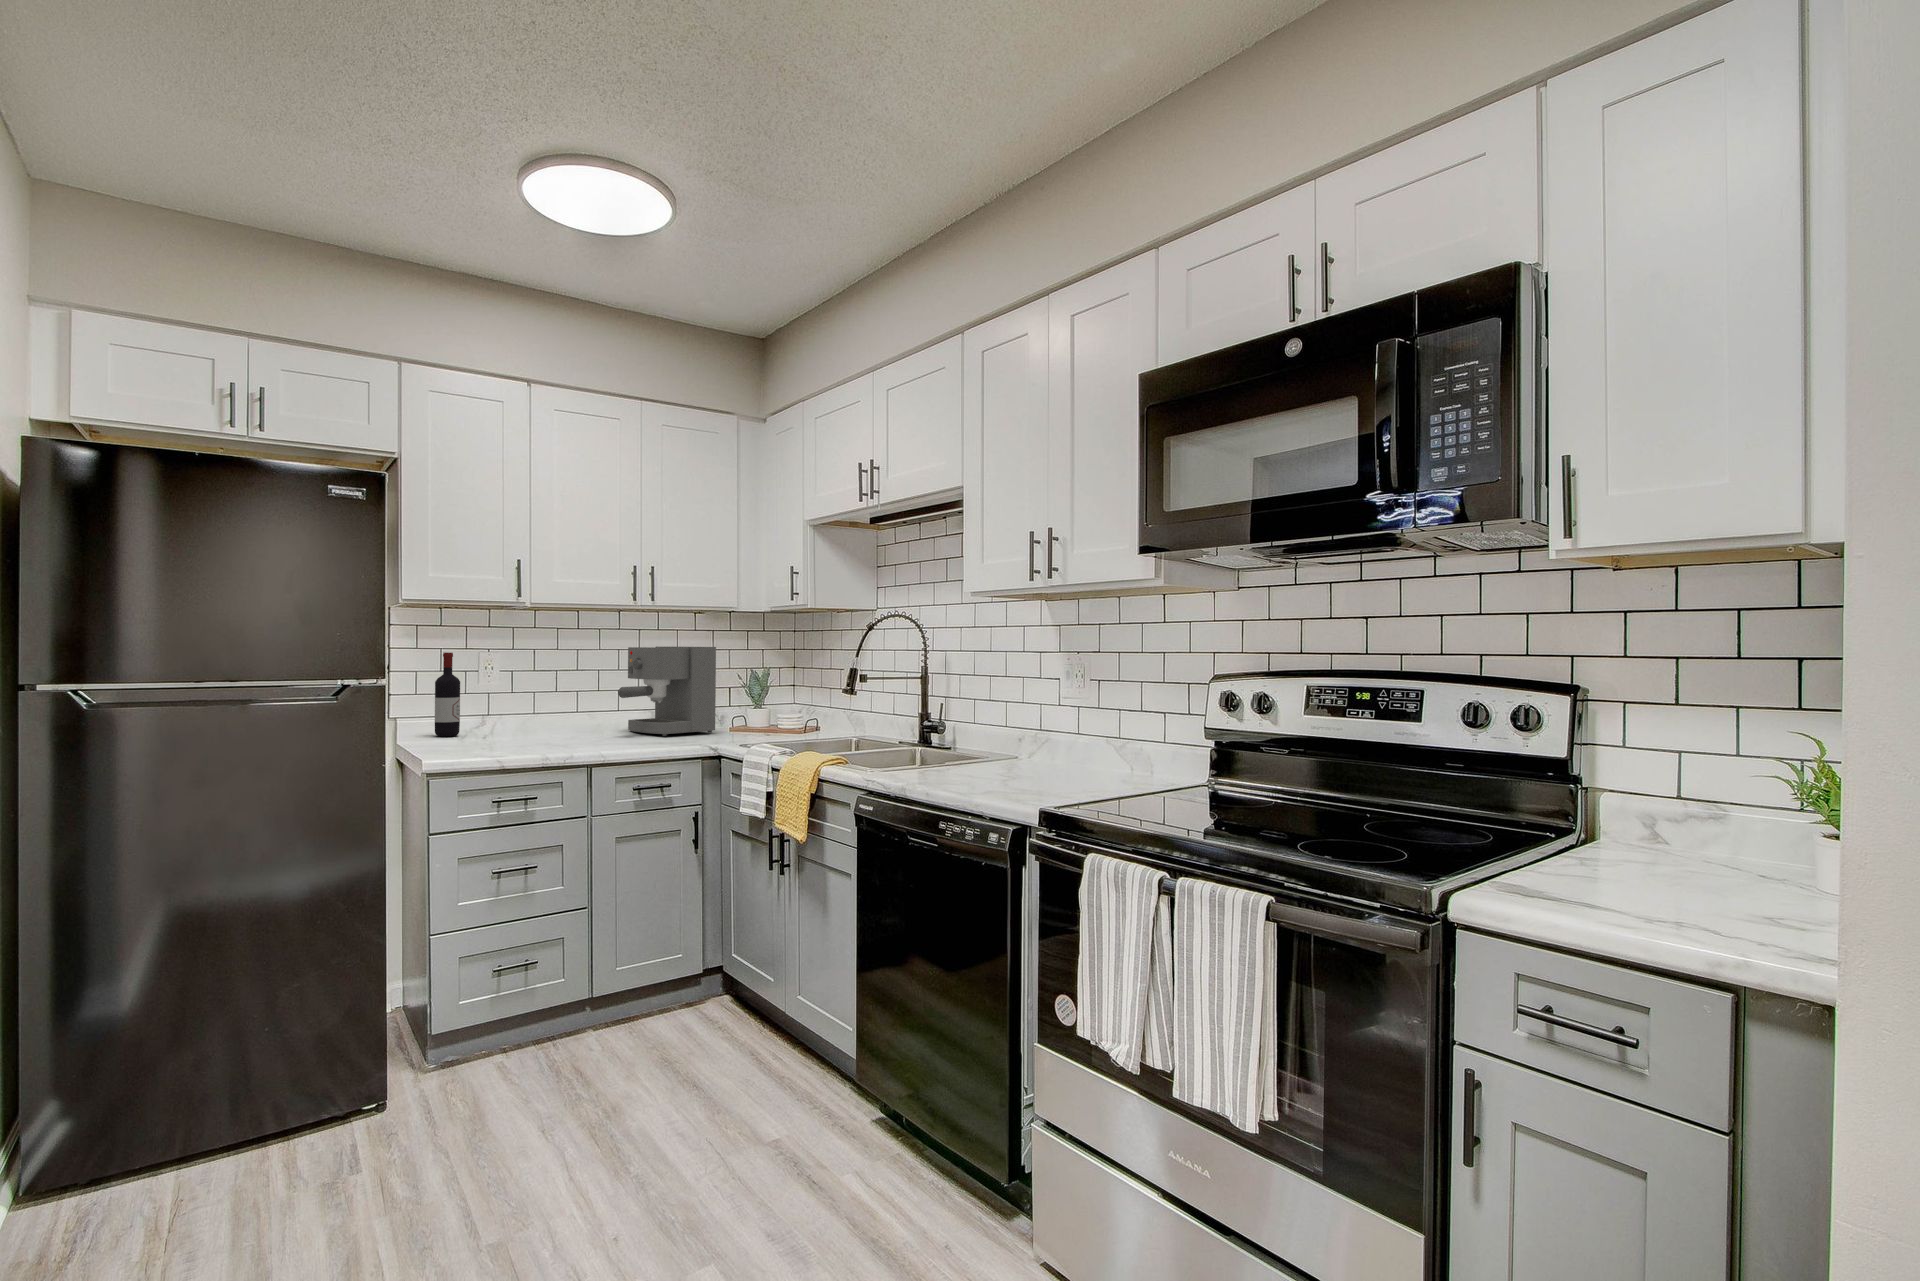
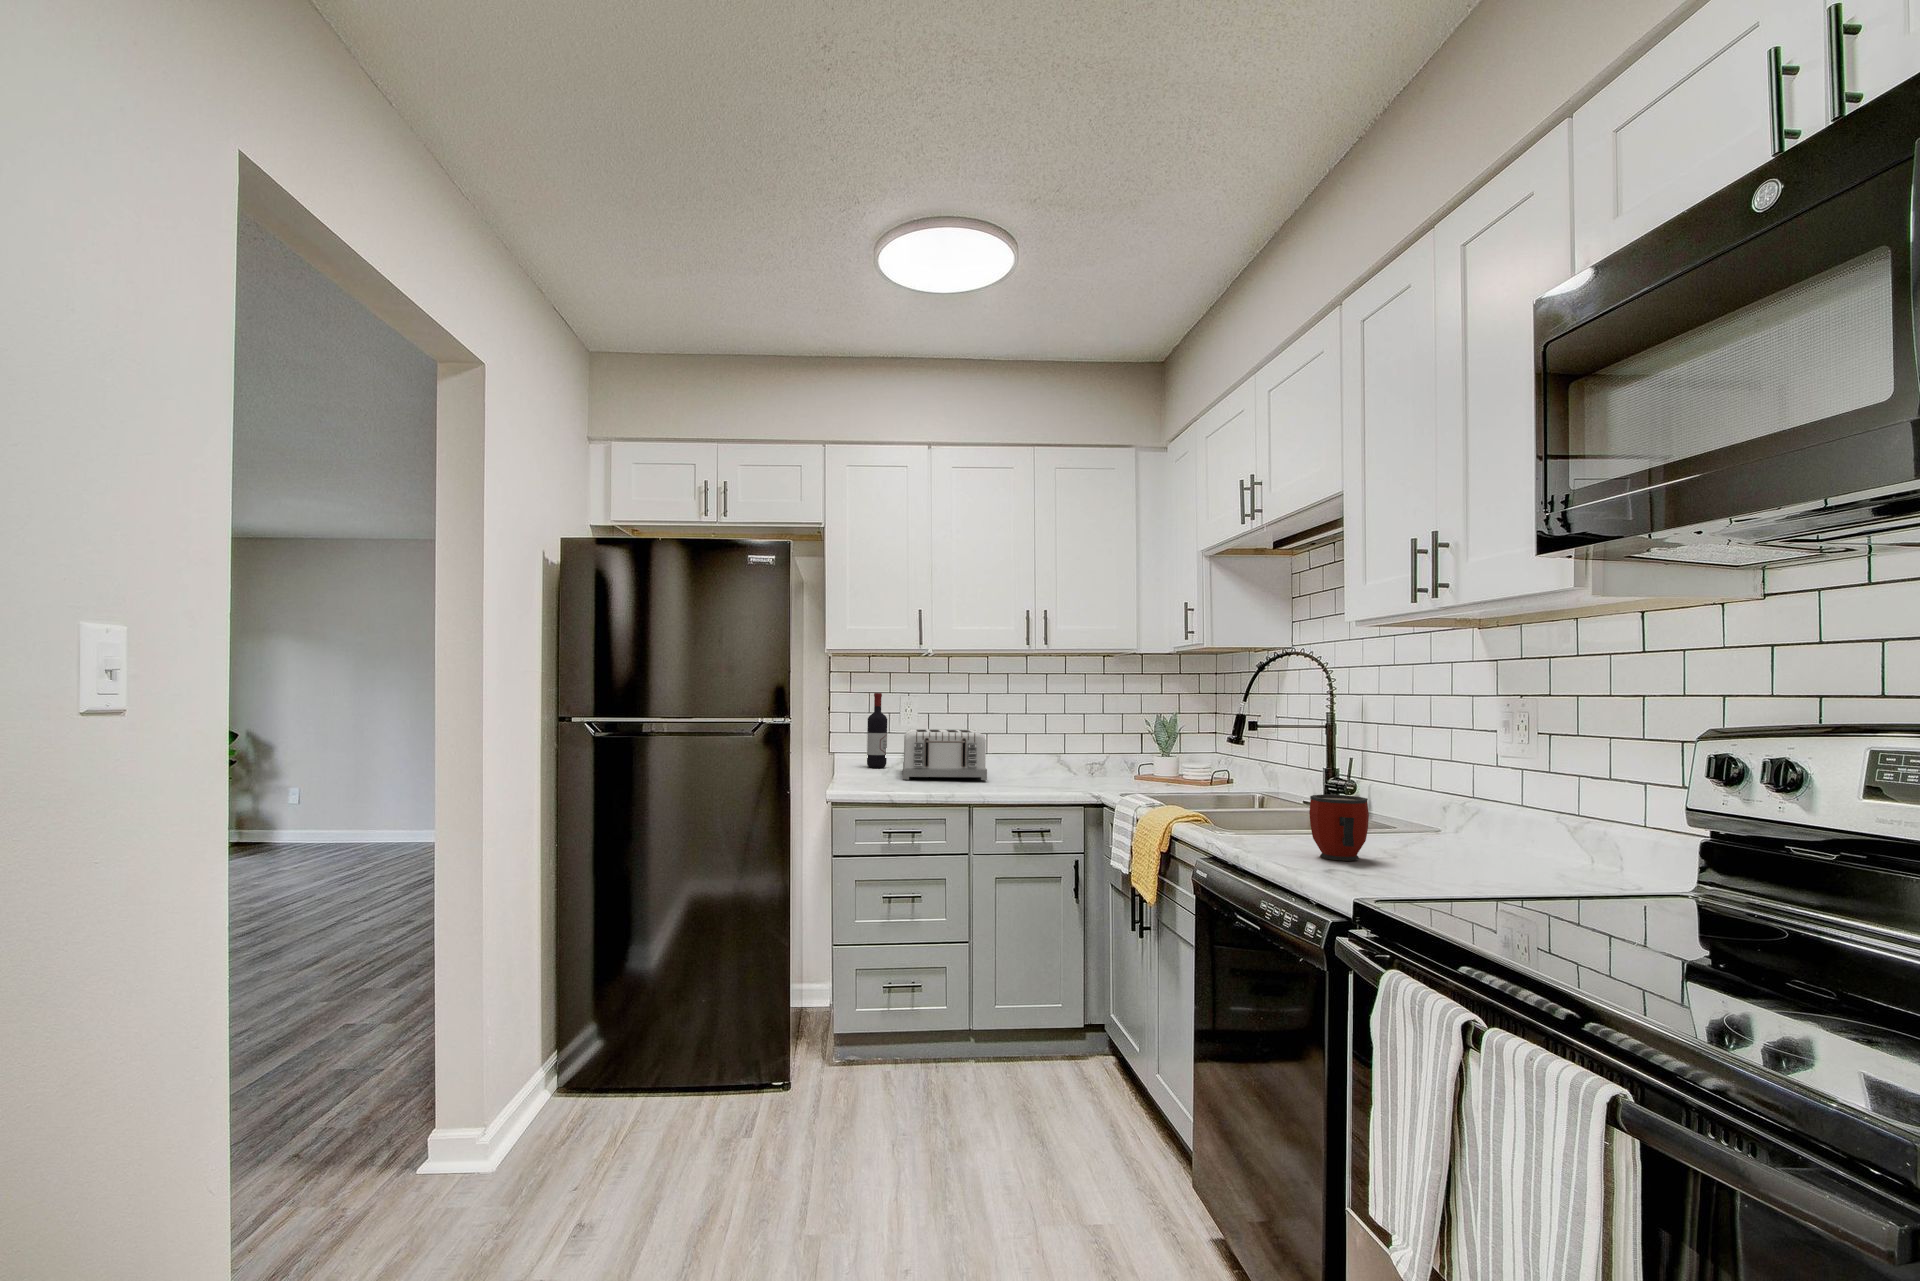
coffee maker: present [618,647,716,736] -> none [1017,689,1114,778]
toaster: none [483,691,594,747] -> present [903,729,987,780]
mug: none [964,733,1007,784] -> present [1309,795,1369,861]

